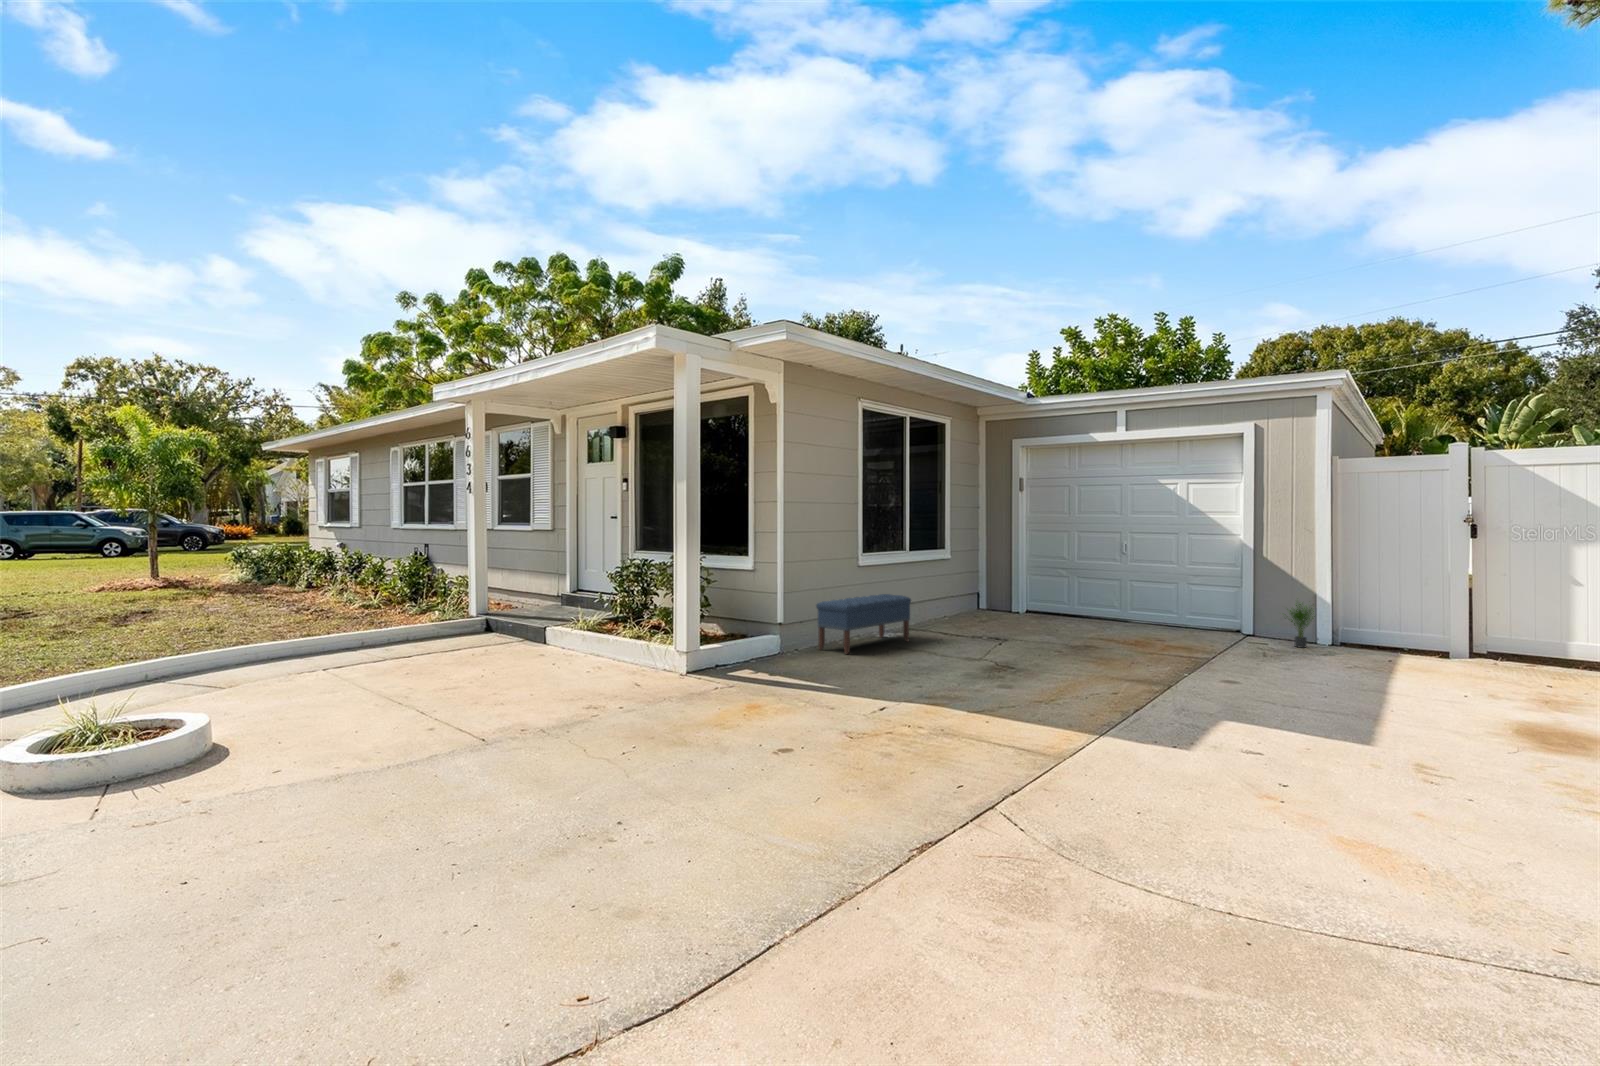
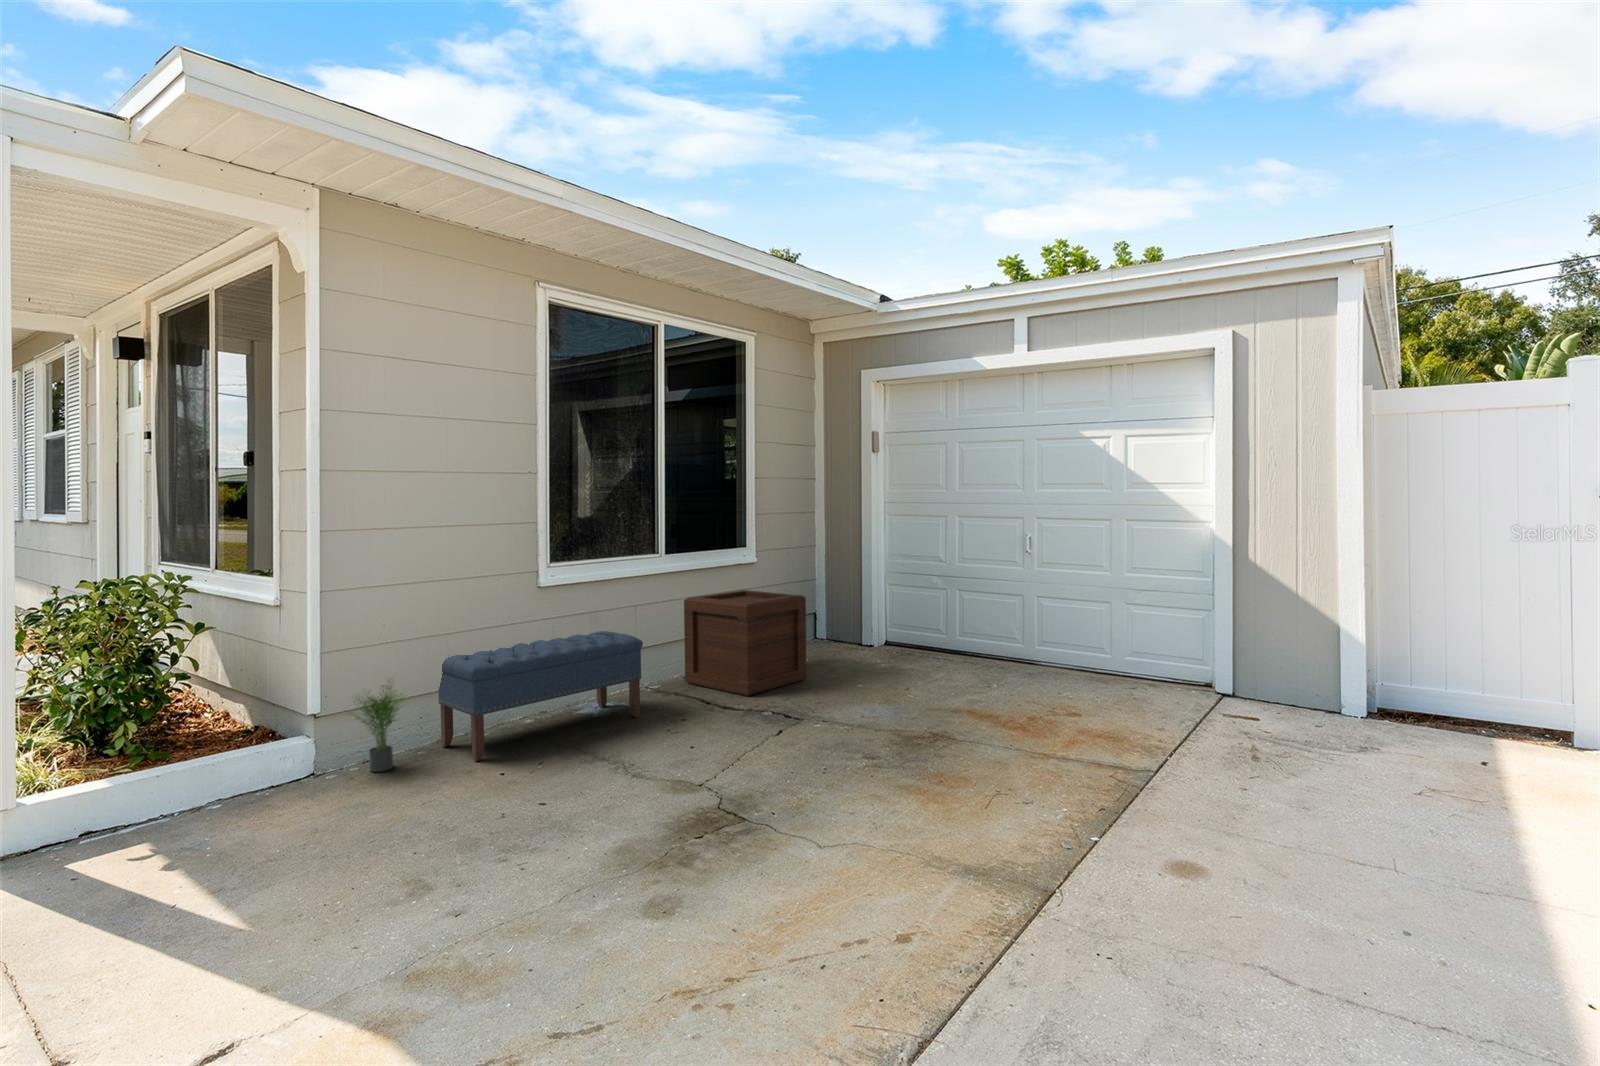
wooden crate: none [917,575,989,635] -> present [684,590,806,696]
potted plant: present [1290,603,1314,648] -> present [345,678,402,772]

